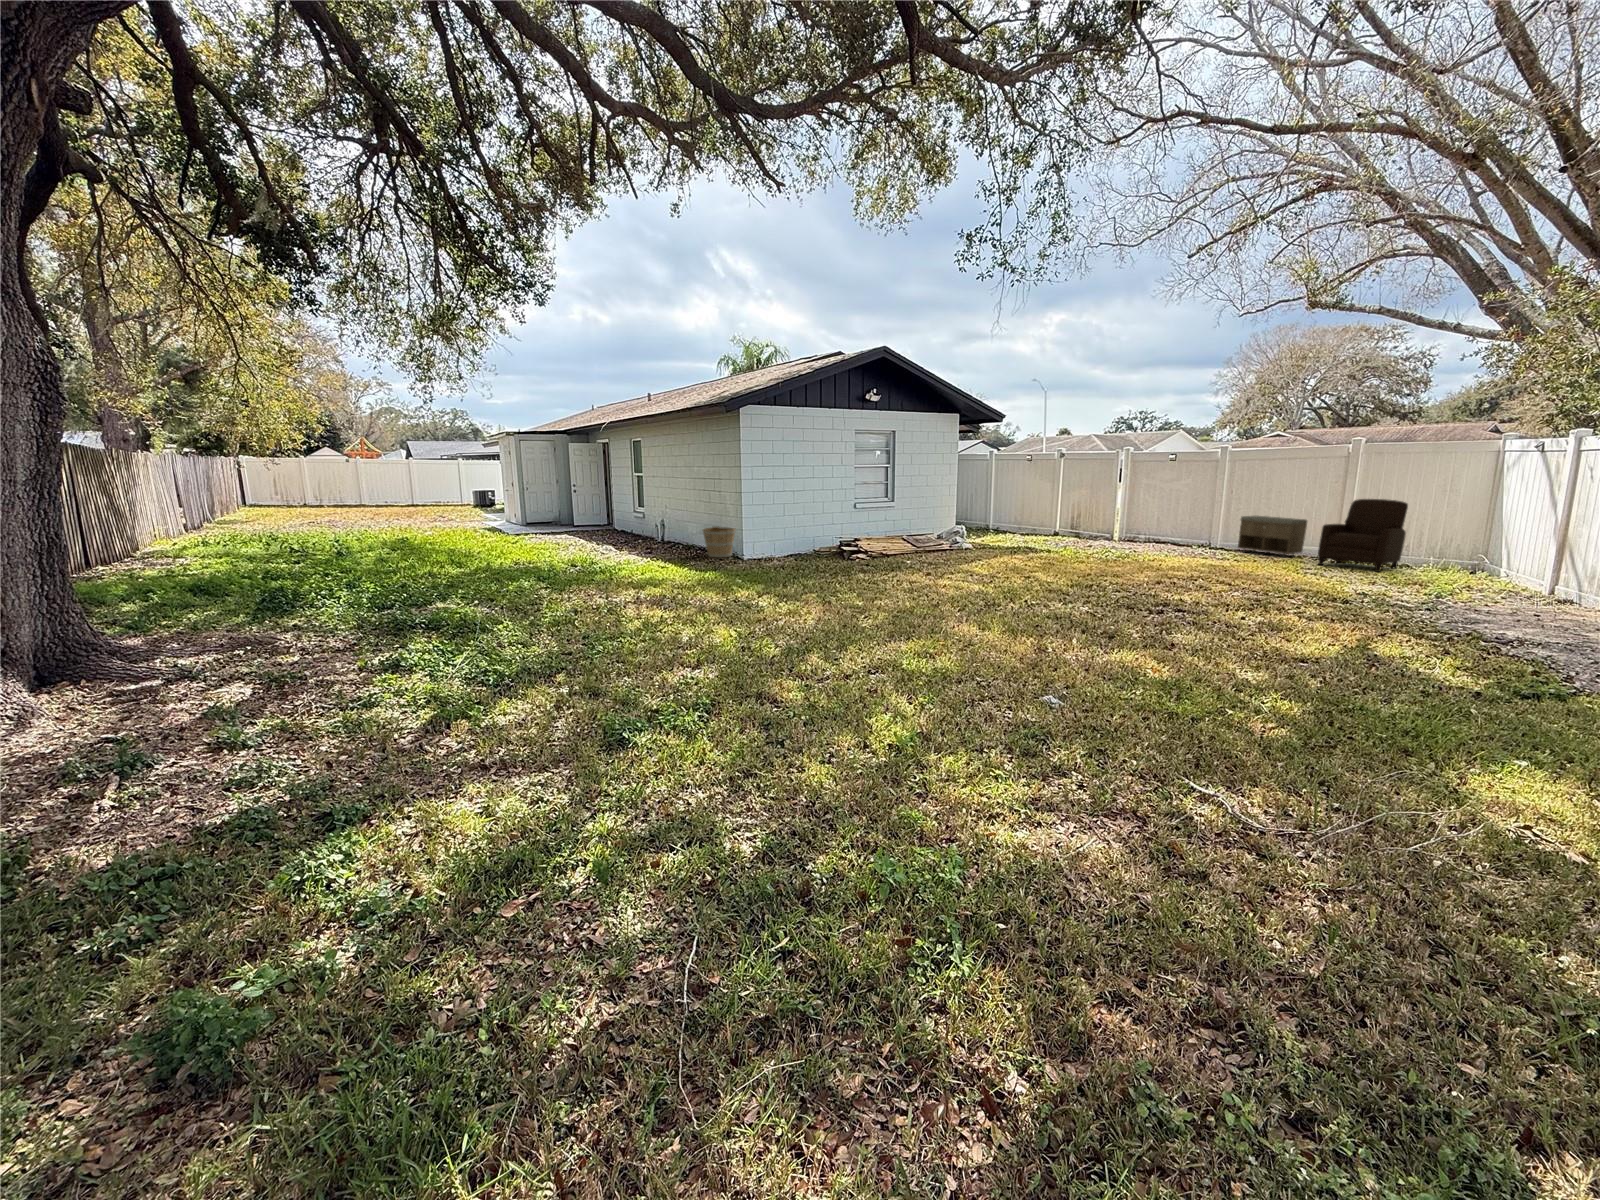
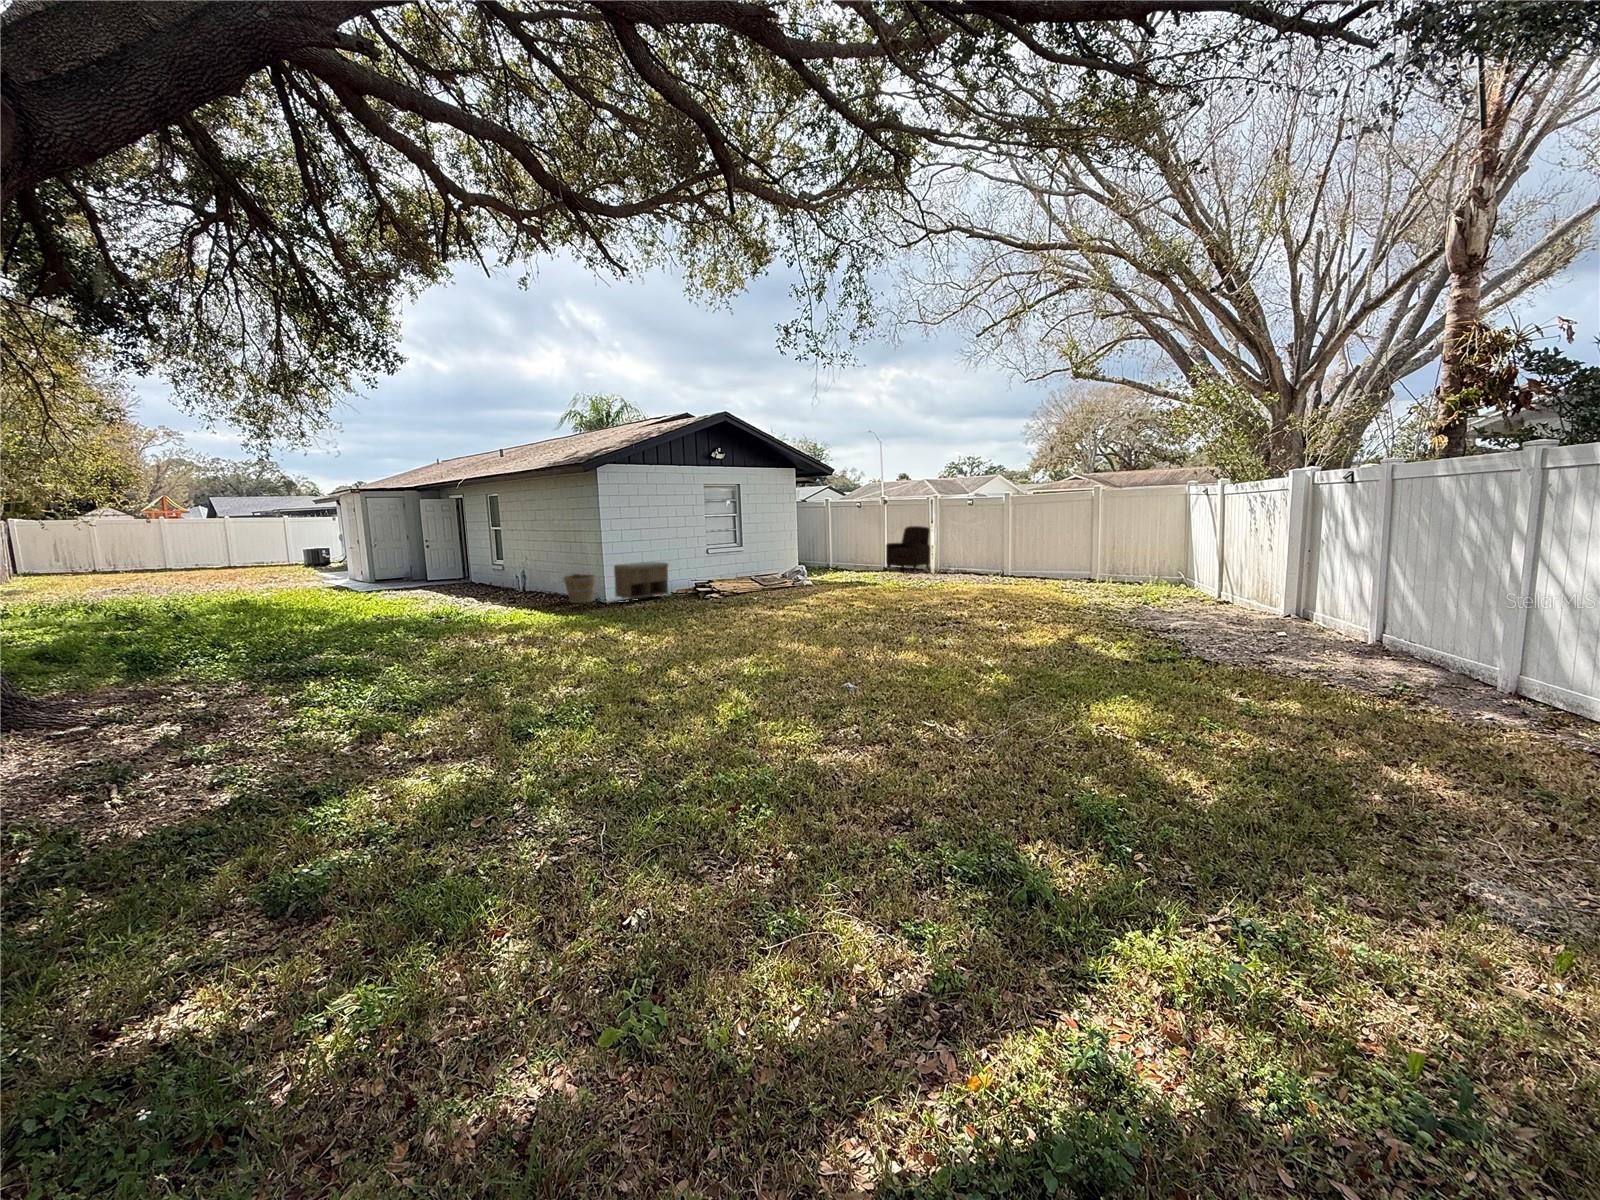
chair: present [1318,499,1408,572] -> present [886,526,930,571]
storage bench: present [1238,516,1307,557] -> present [614,562,668,601]

